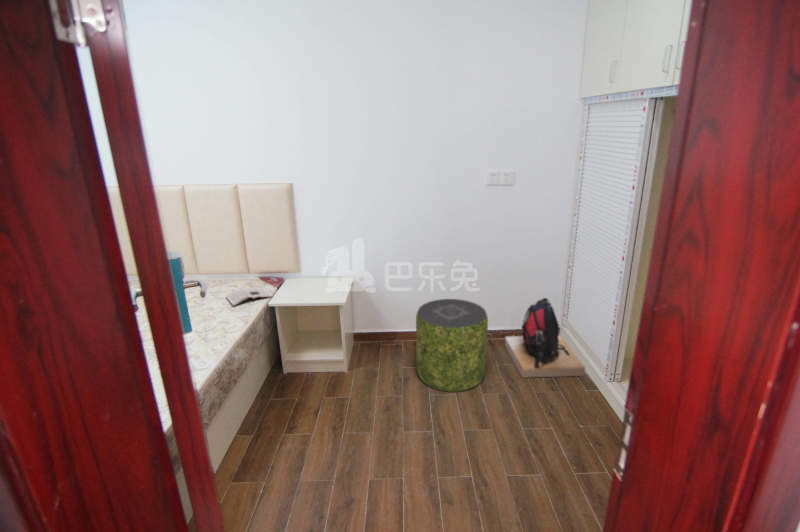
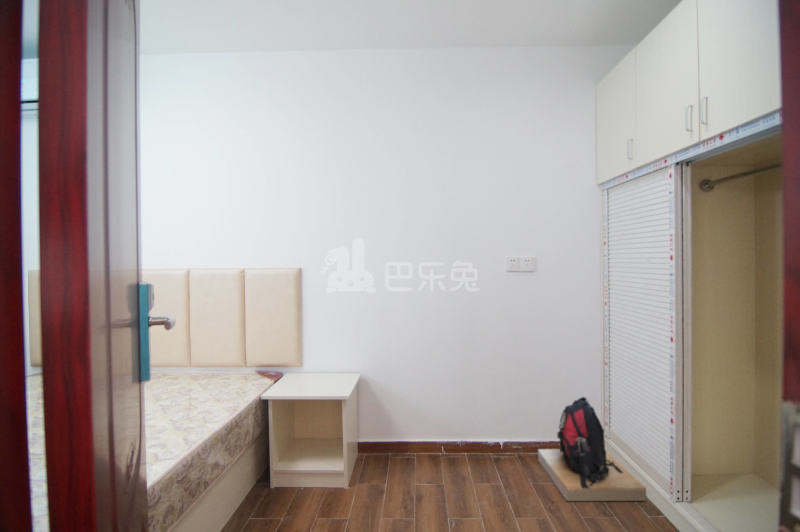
magazine: present [226,288,273,306] -> none [215,379,268,397]
pouf: present [416,299,488,392] -> none [432,397,519,518]

